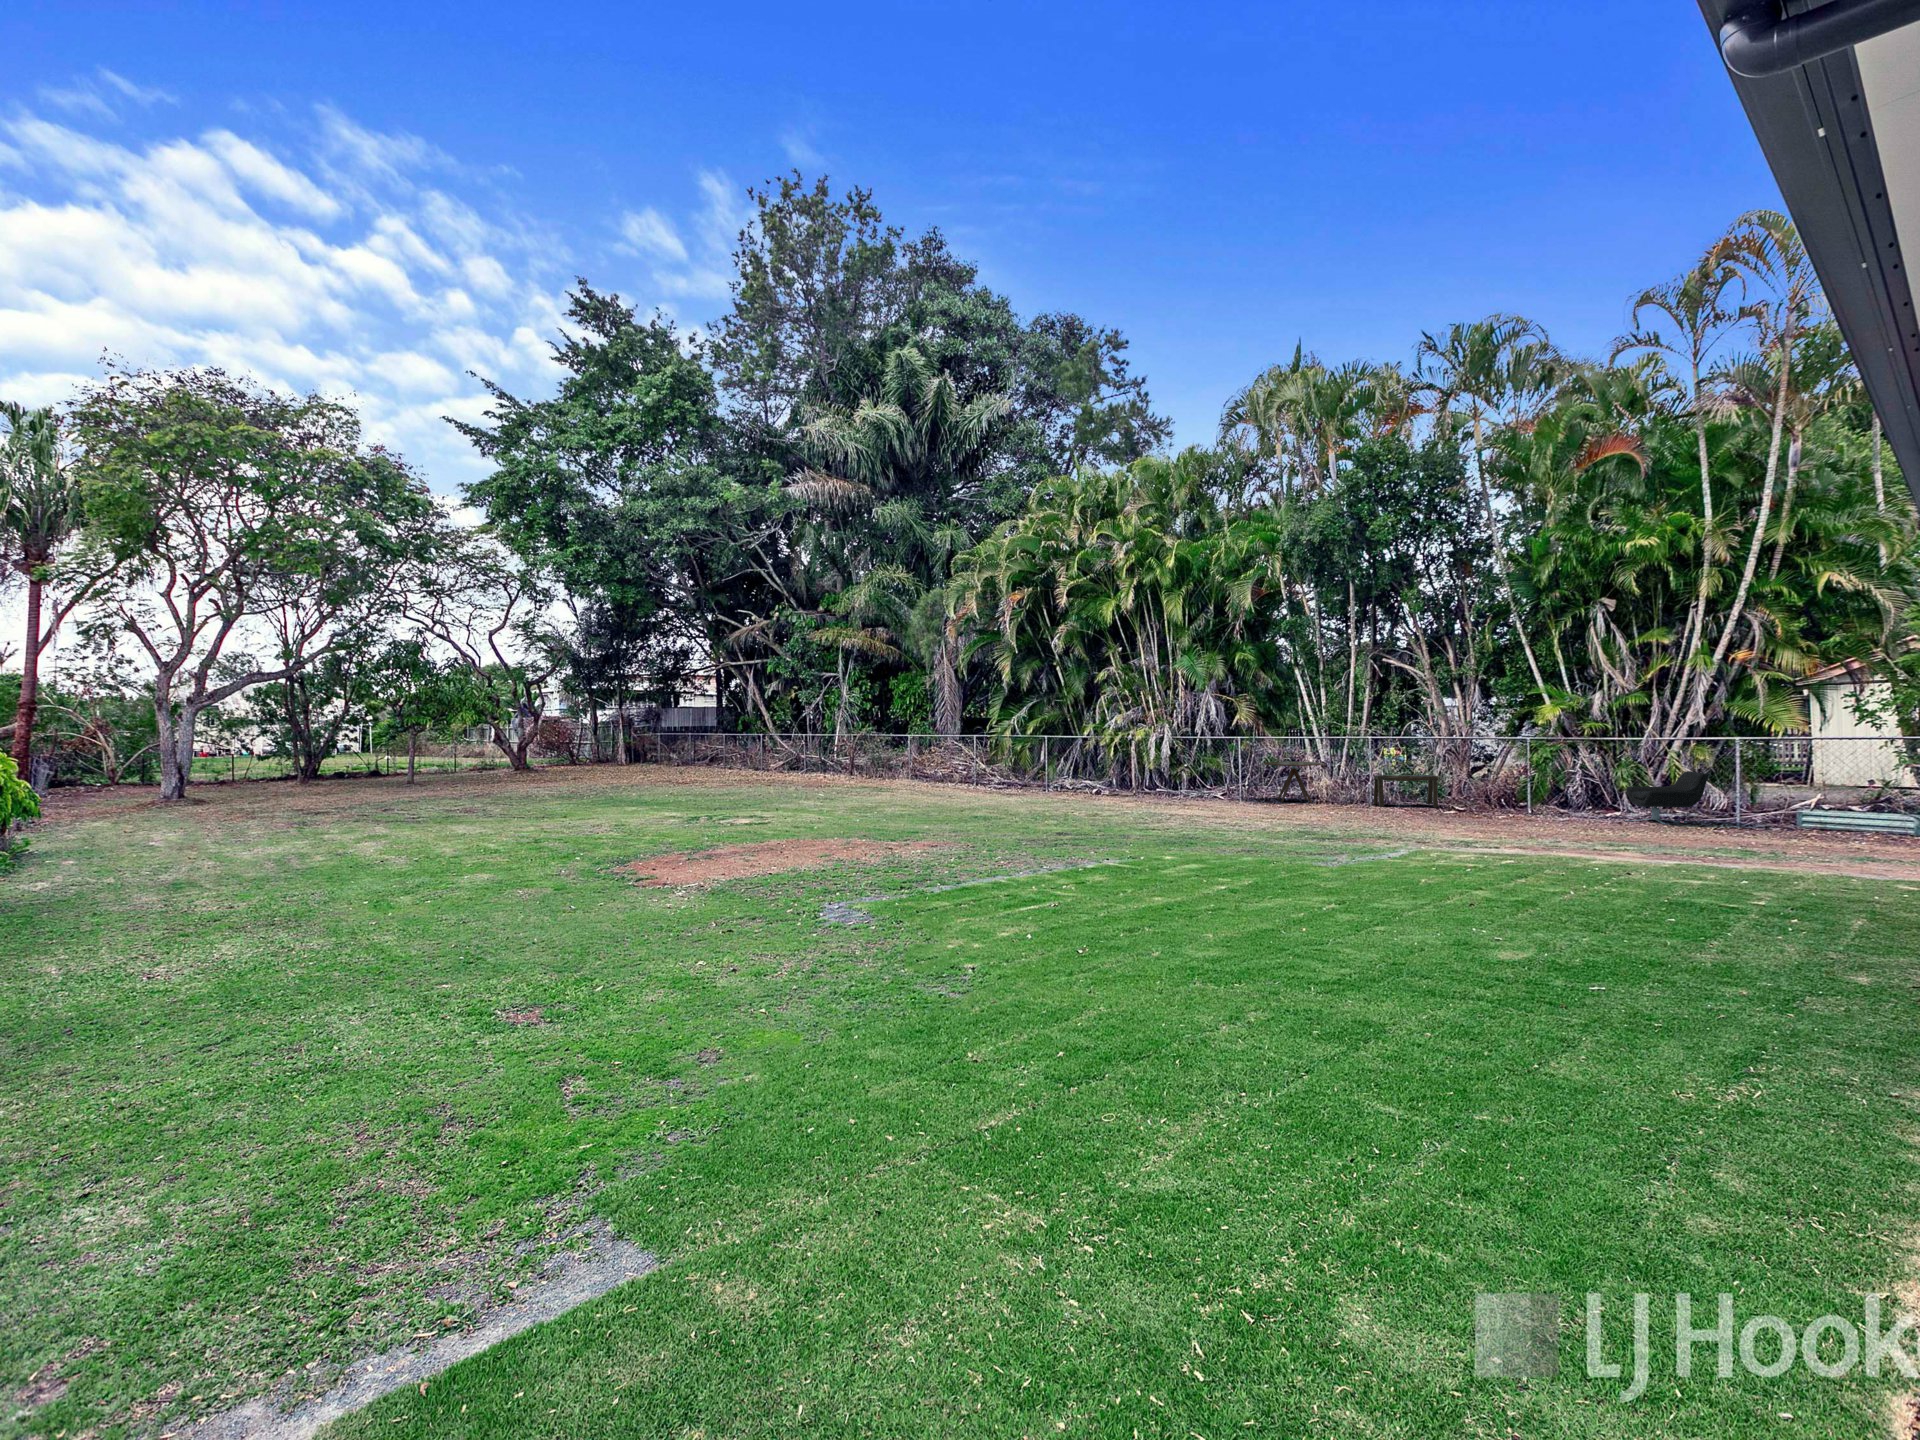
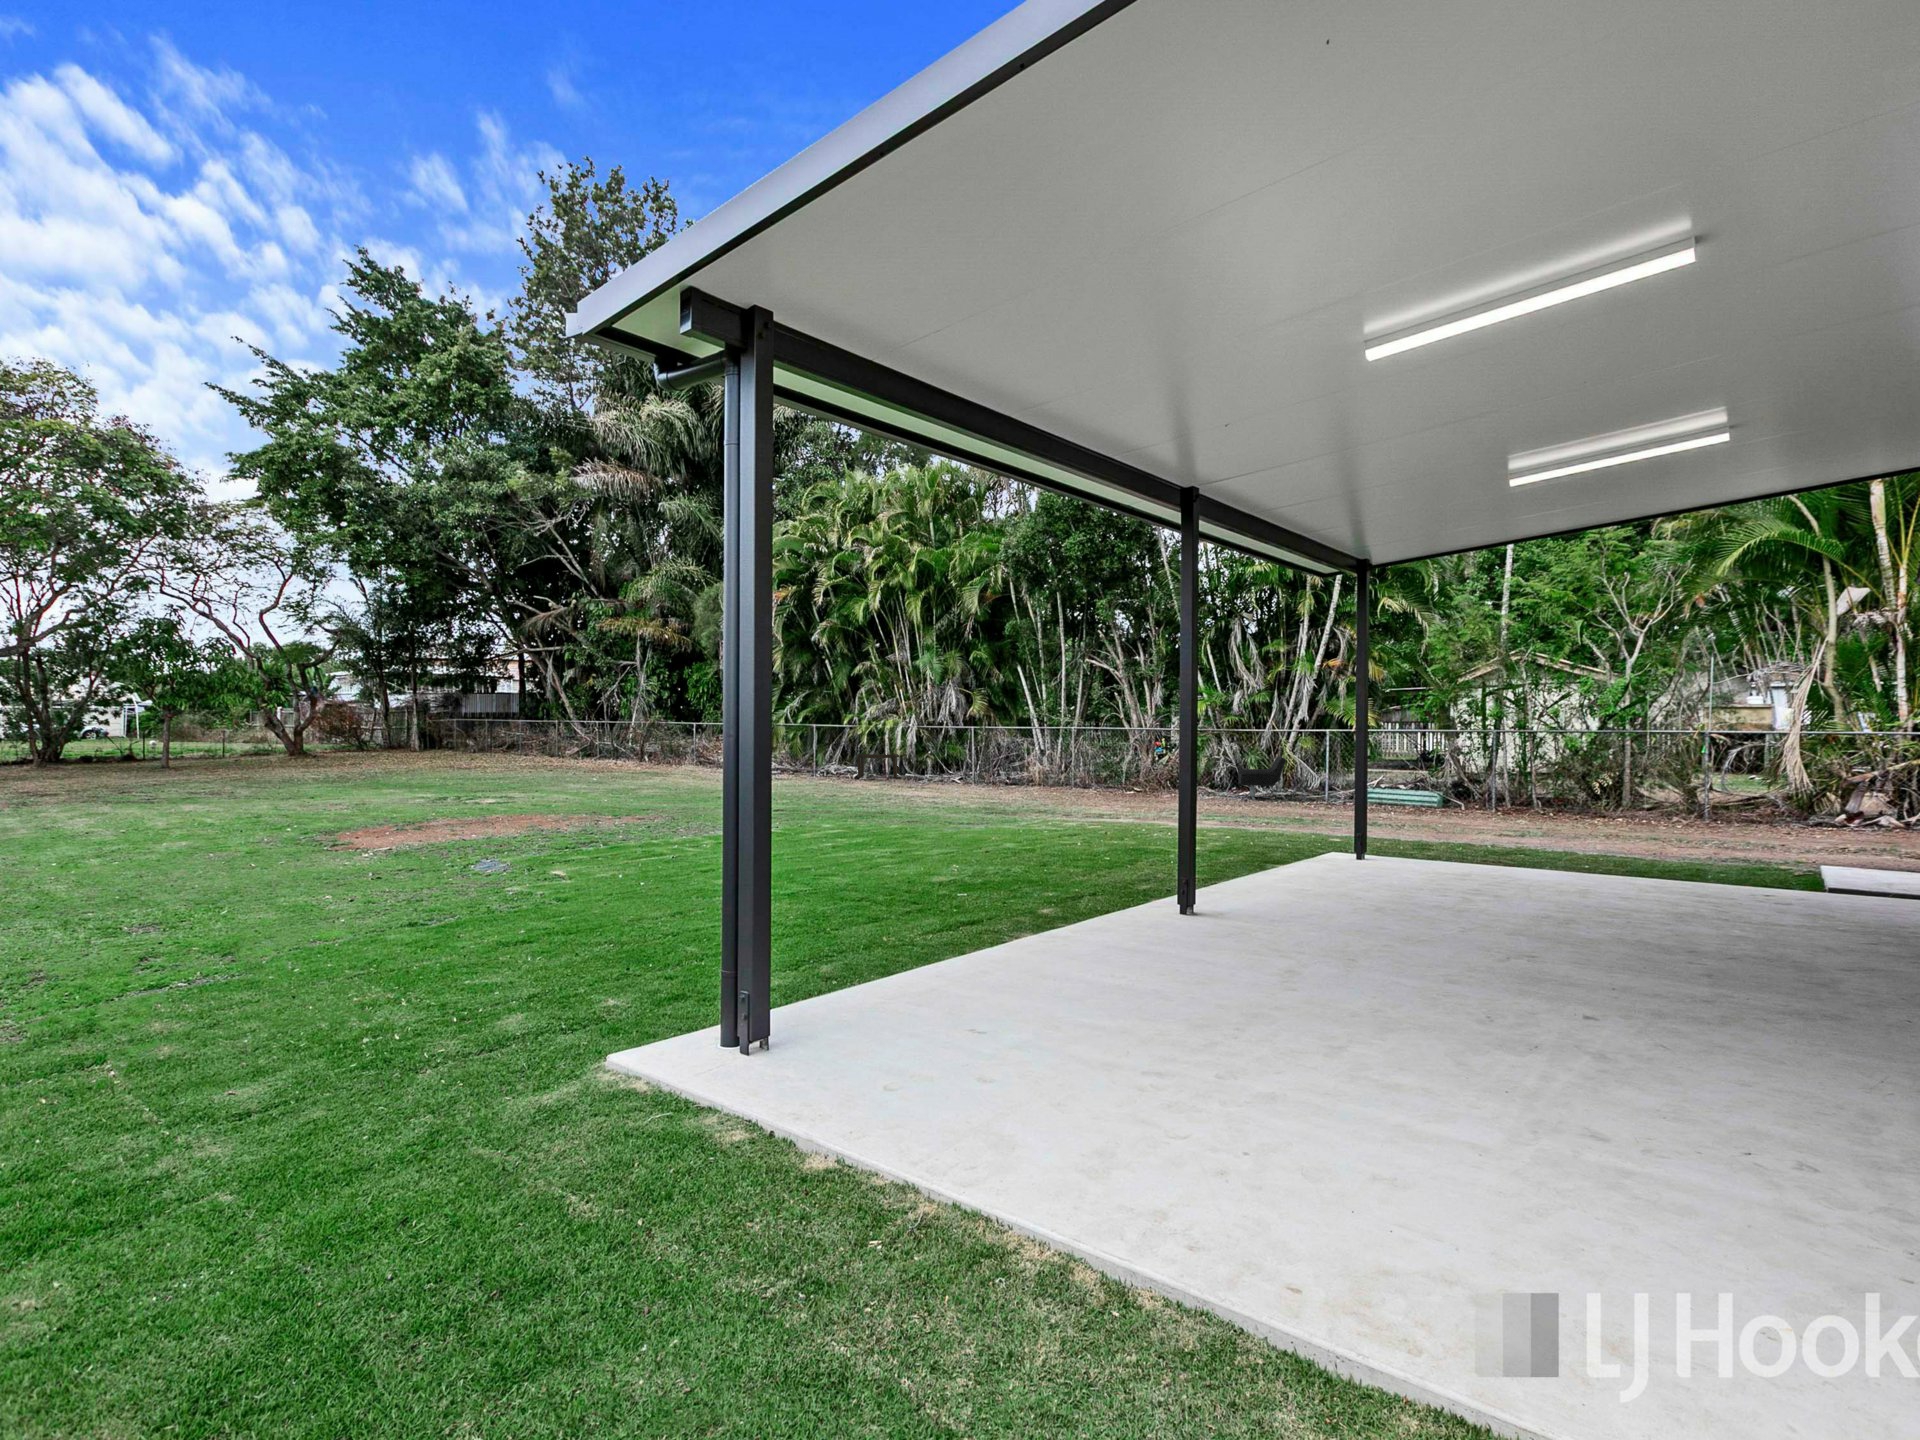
round table: present [1264,762,1325,803] -> none [980,749,1030,785]
bench: present [1374,775,1438,808] -> present [857,754,899,778]

